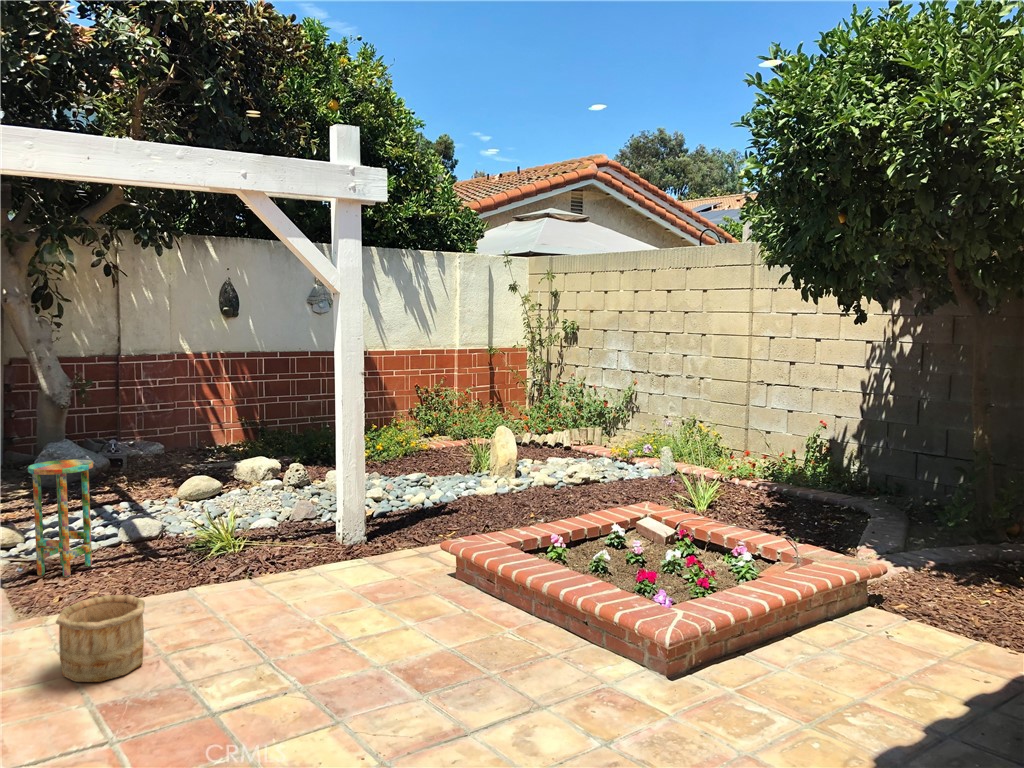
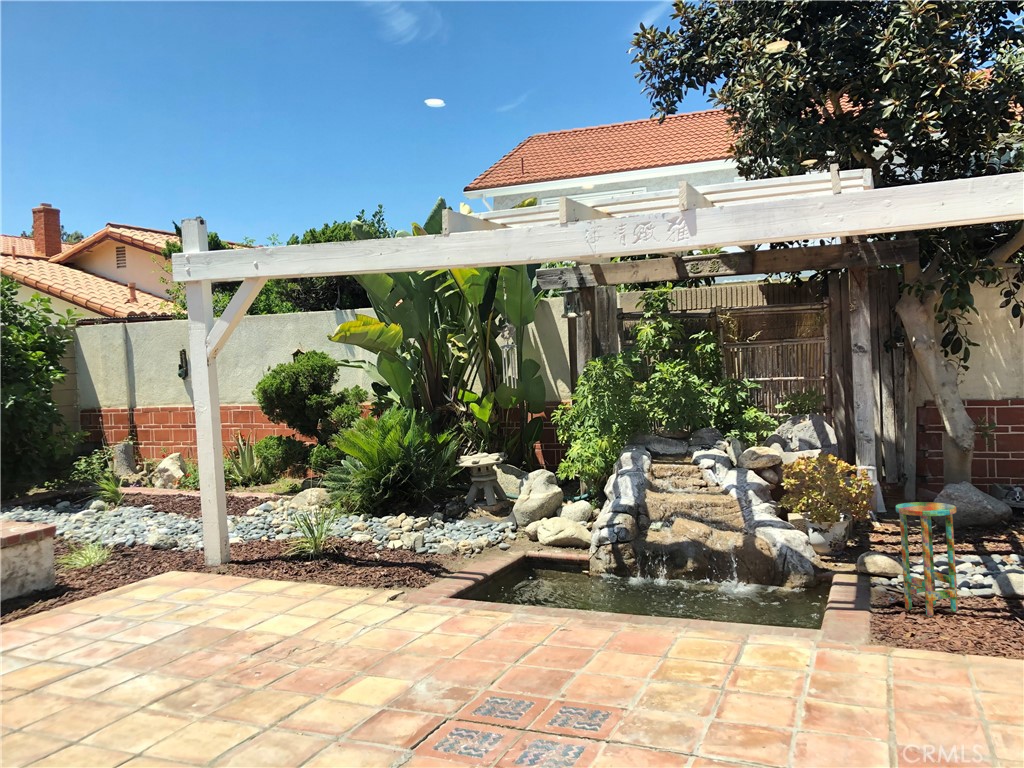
wooden bucket: present [56,595,145,682] -> none [874,640,961,725]

